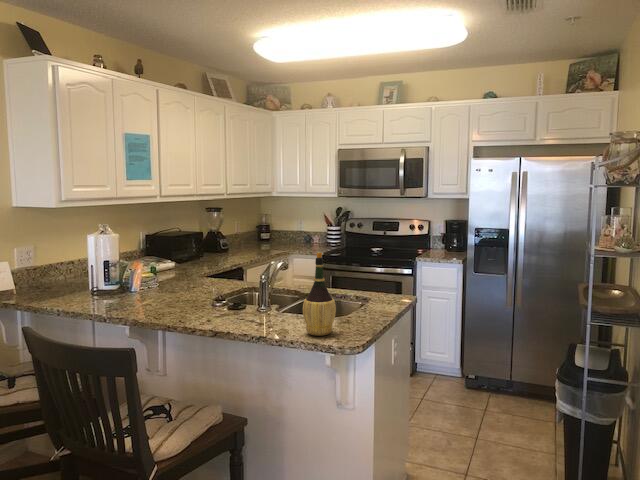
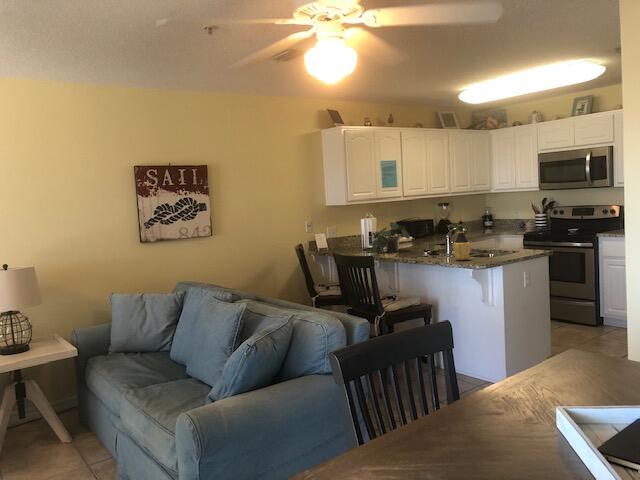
potted plant: none [115,245,188,302] -> present [372,222,410,252]

